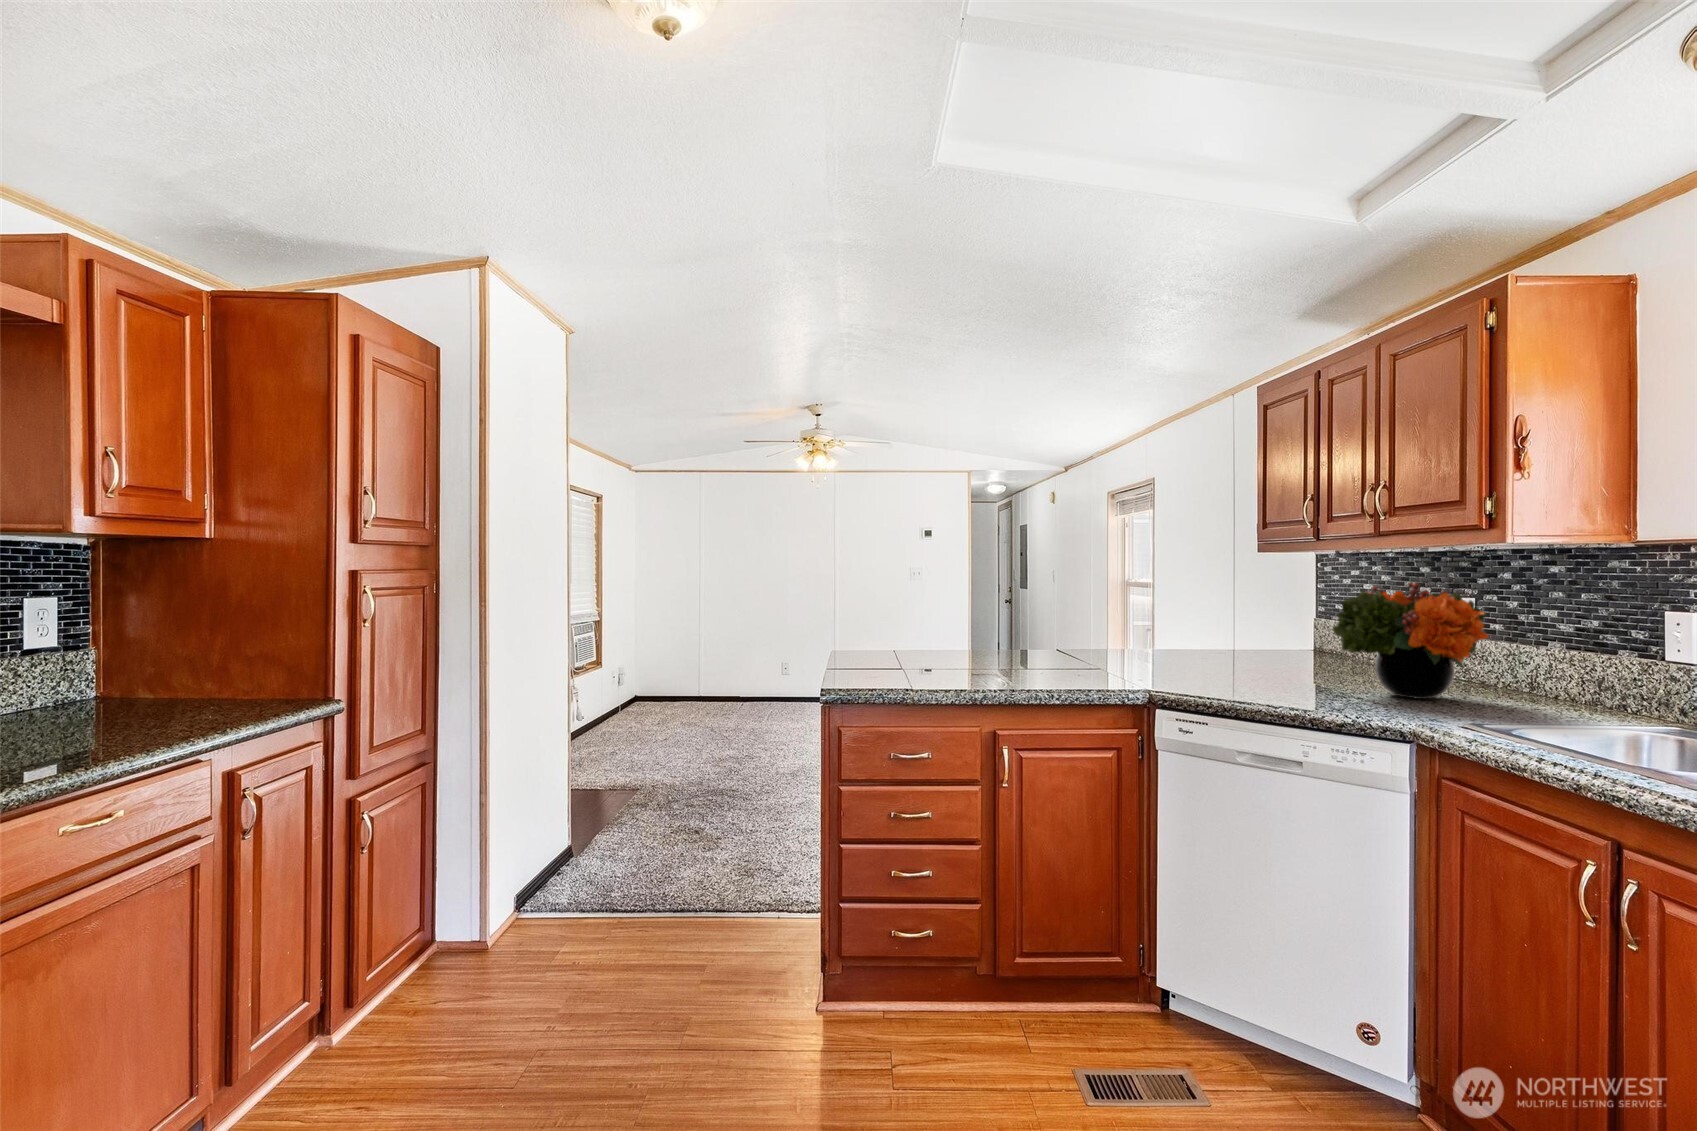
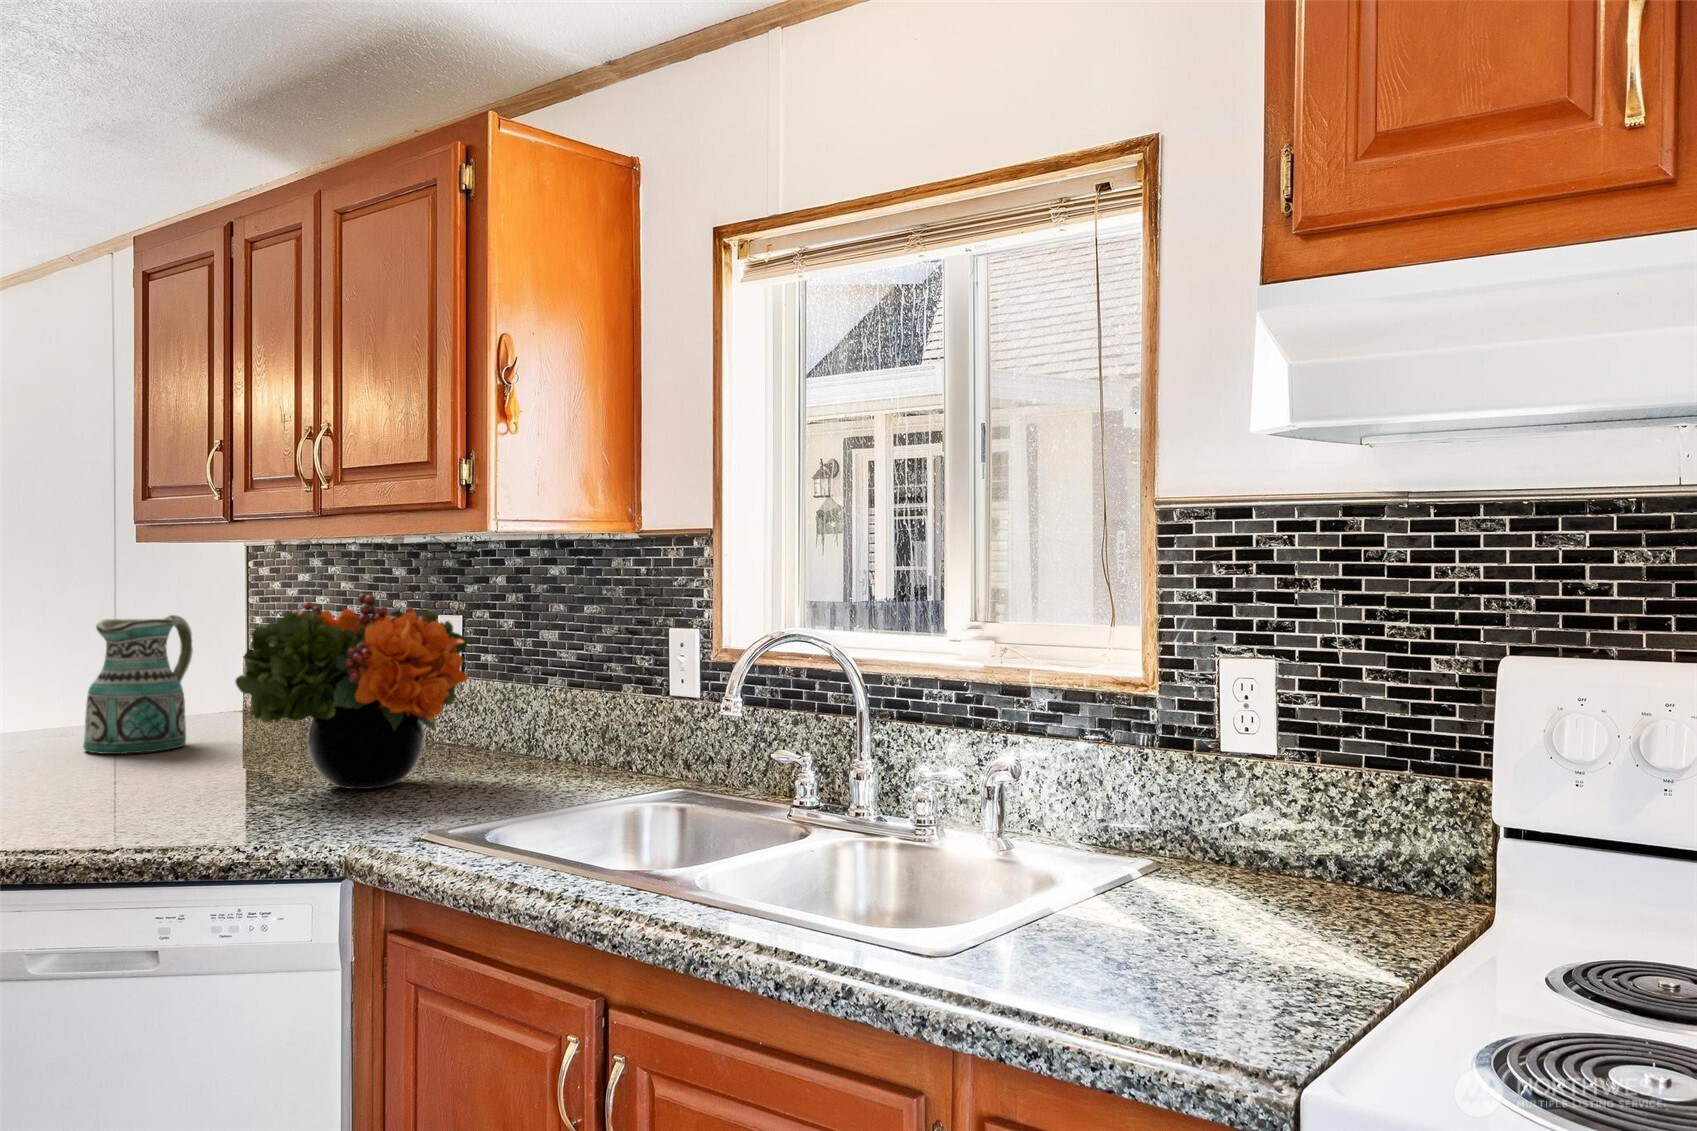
ceramic pitcher: none [1235,593,1290,666] -> present [83,615,193,754]

